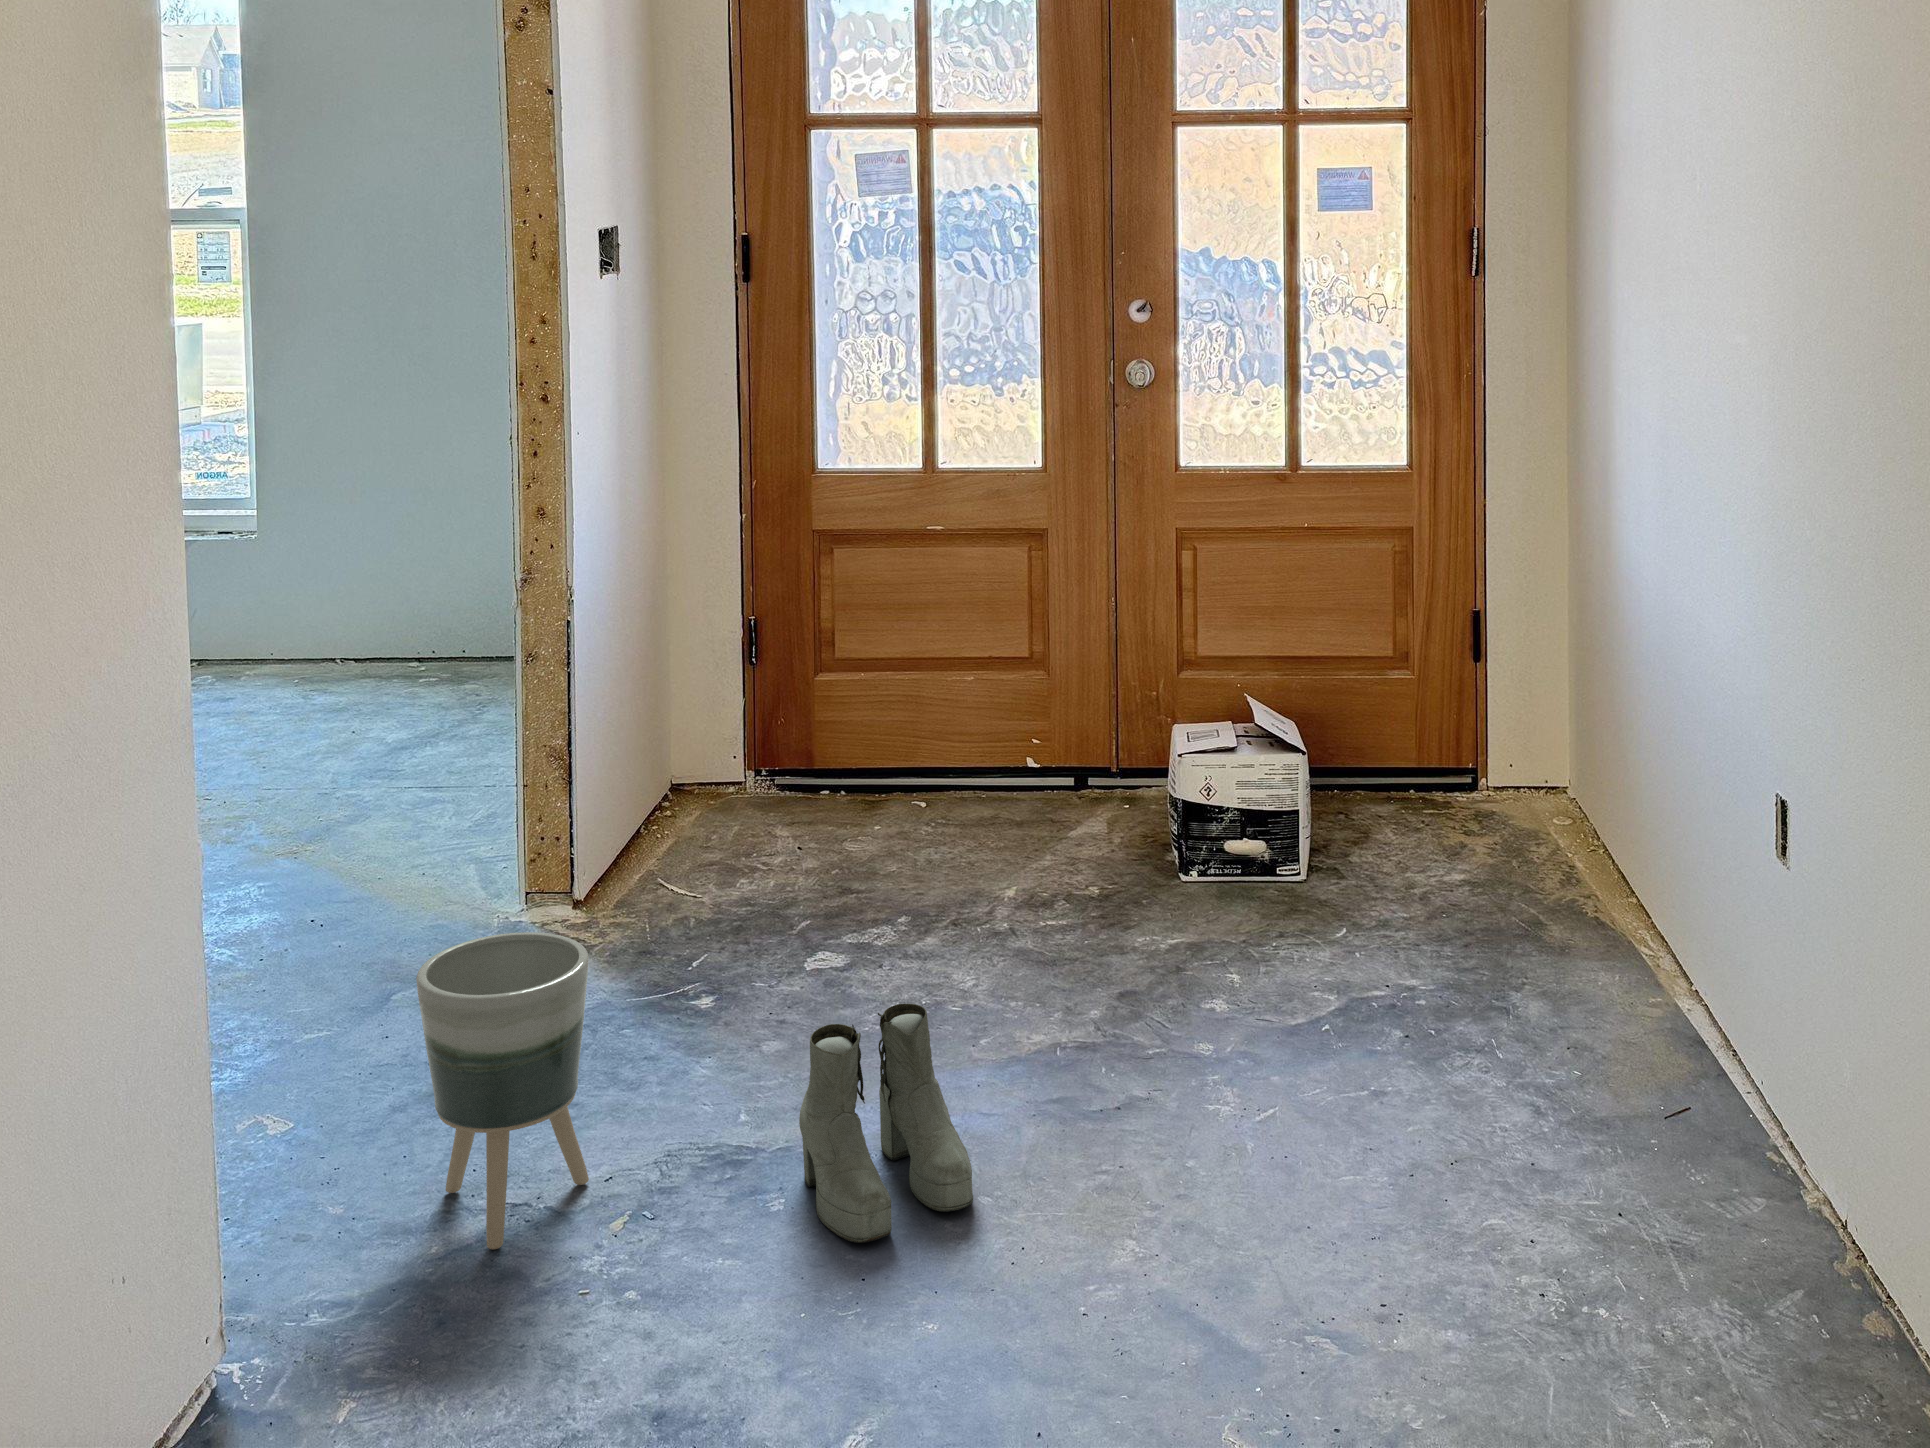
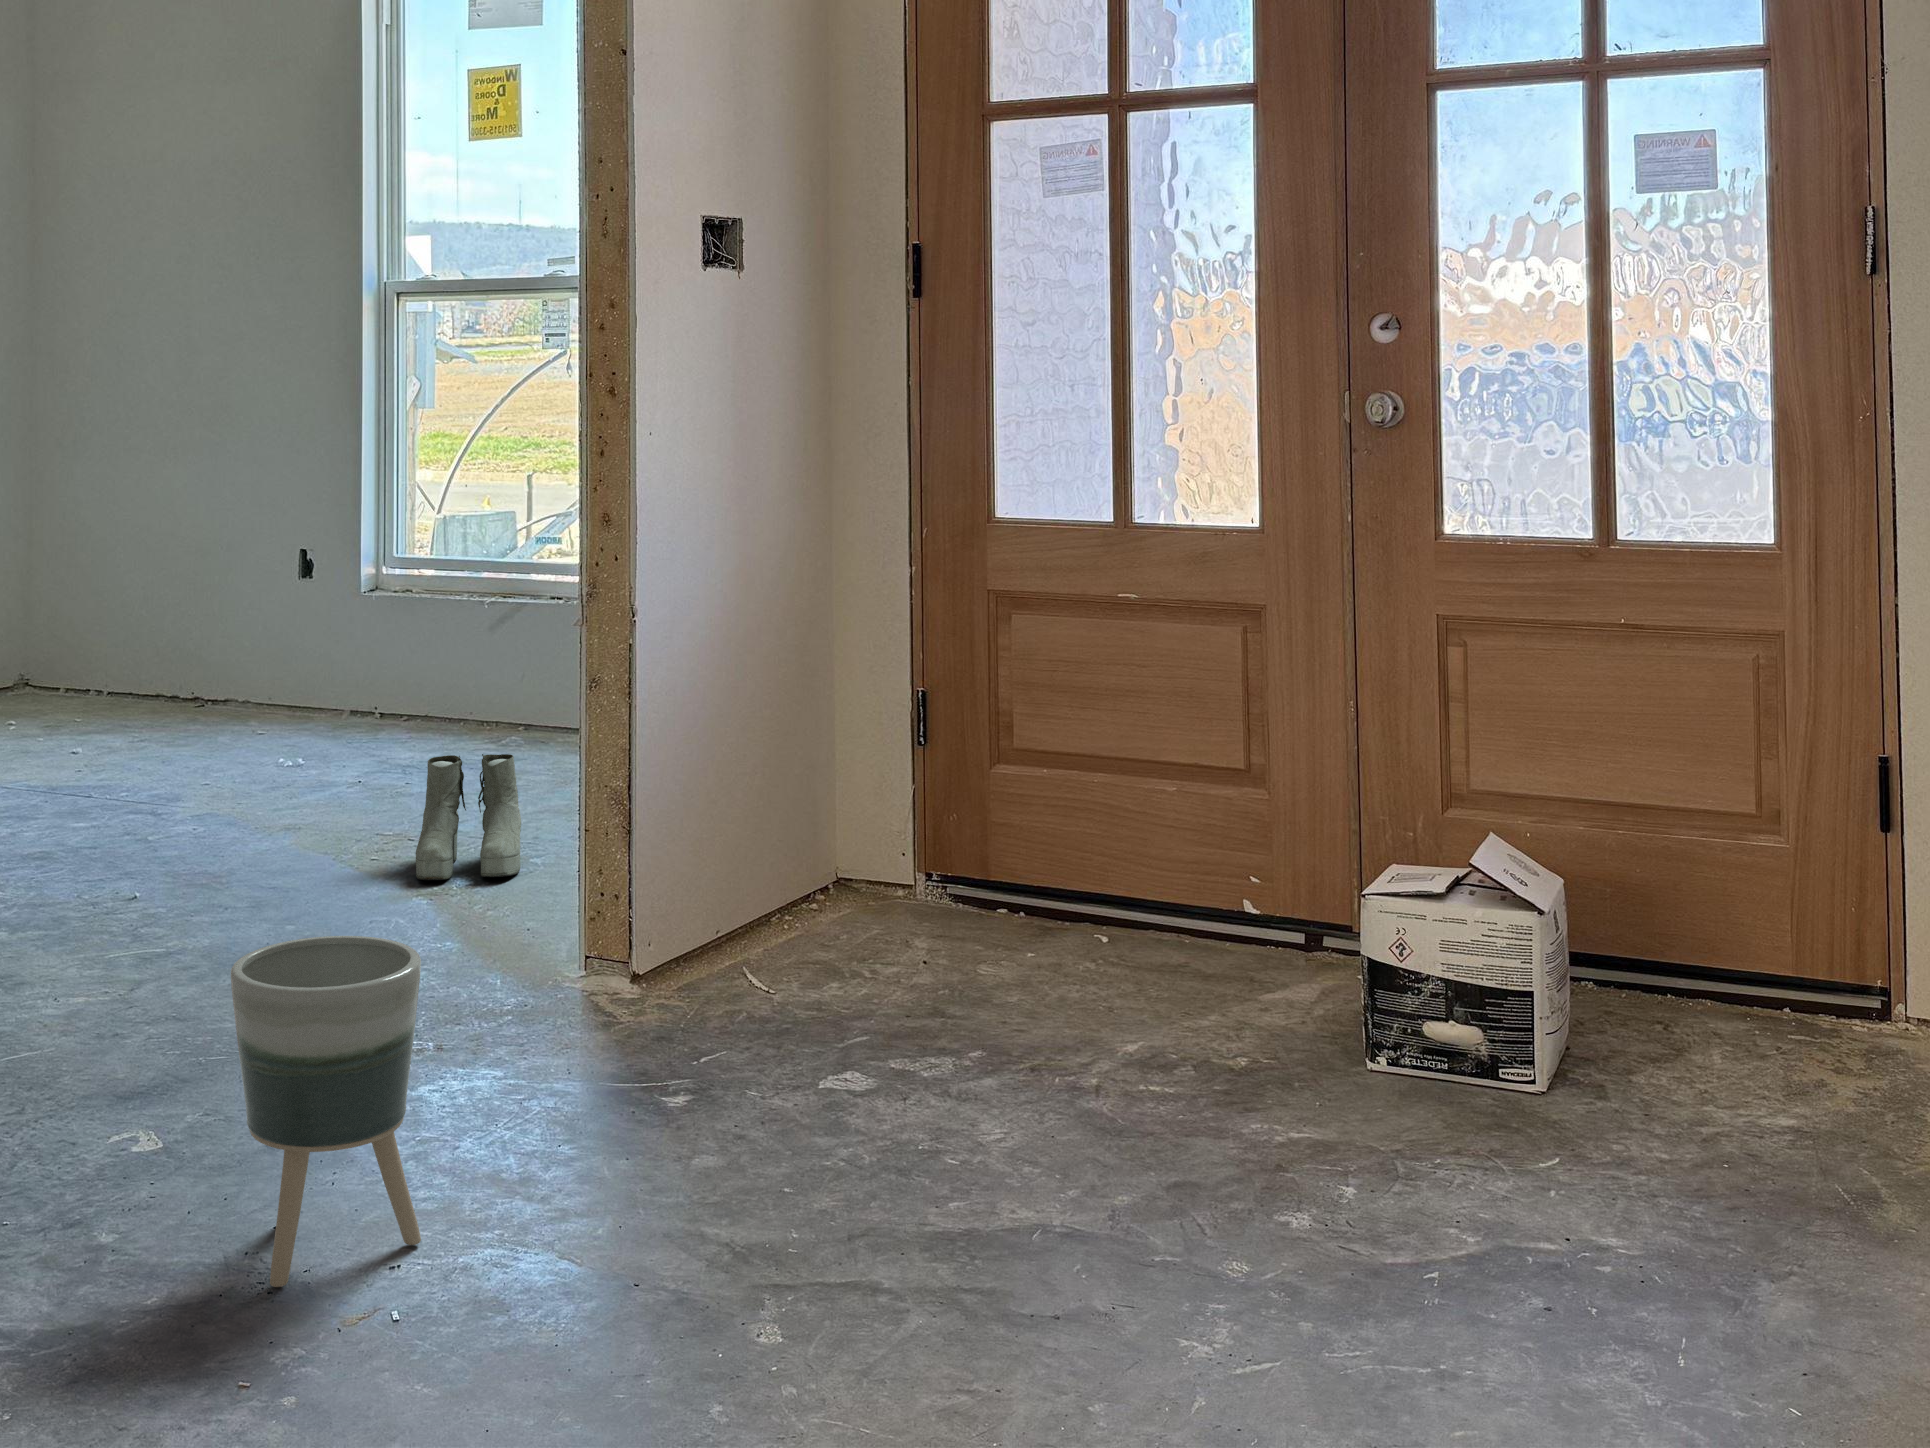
boots: present [799,1004,973,1243] -> present [416,754,521,880]

